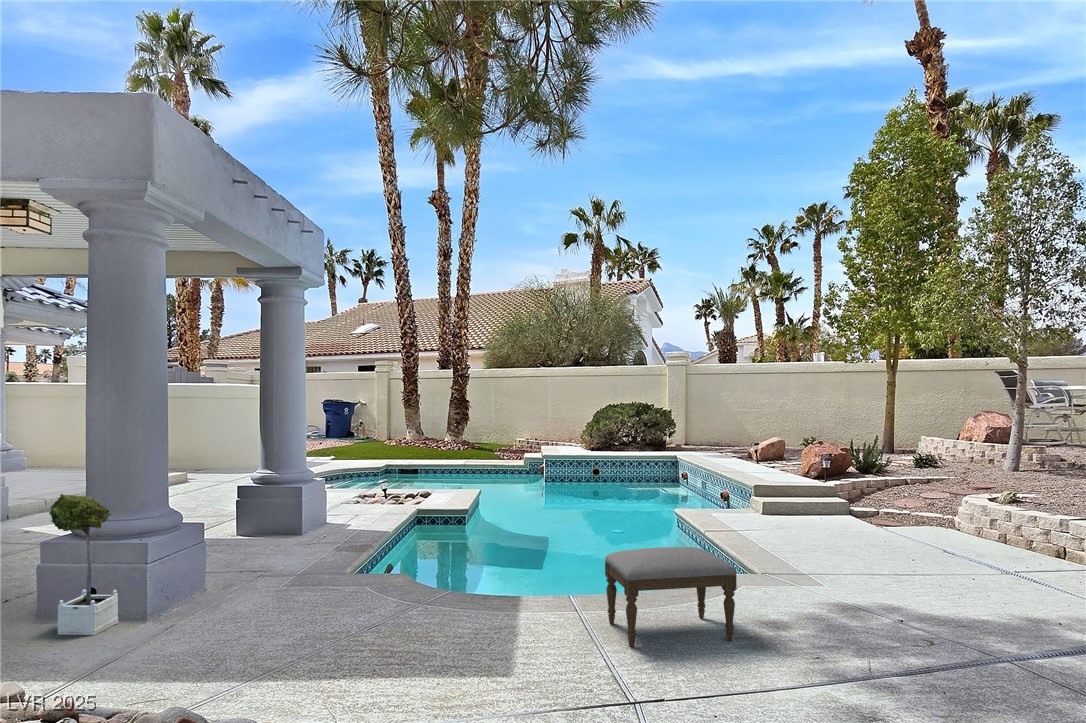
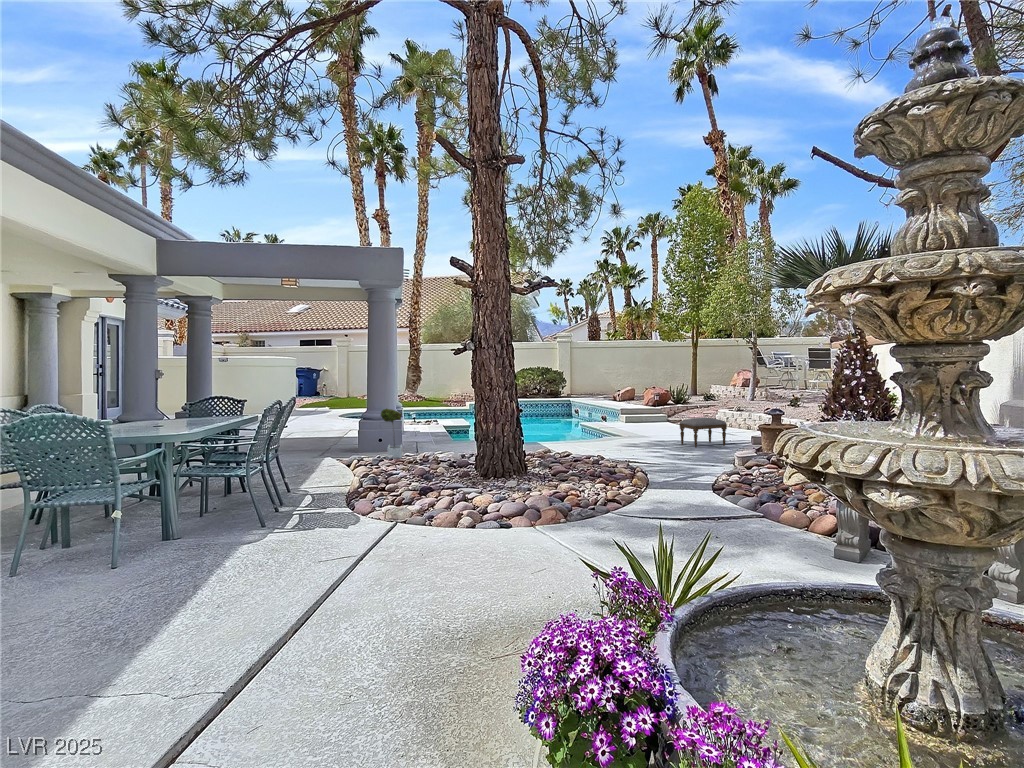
ottoman: present [605,547,737,647] -> present [680,418,727,448]

